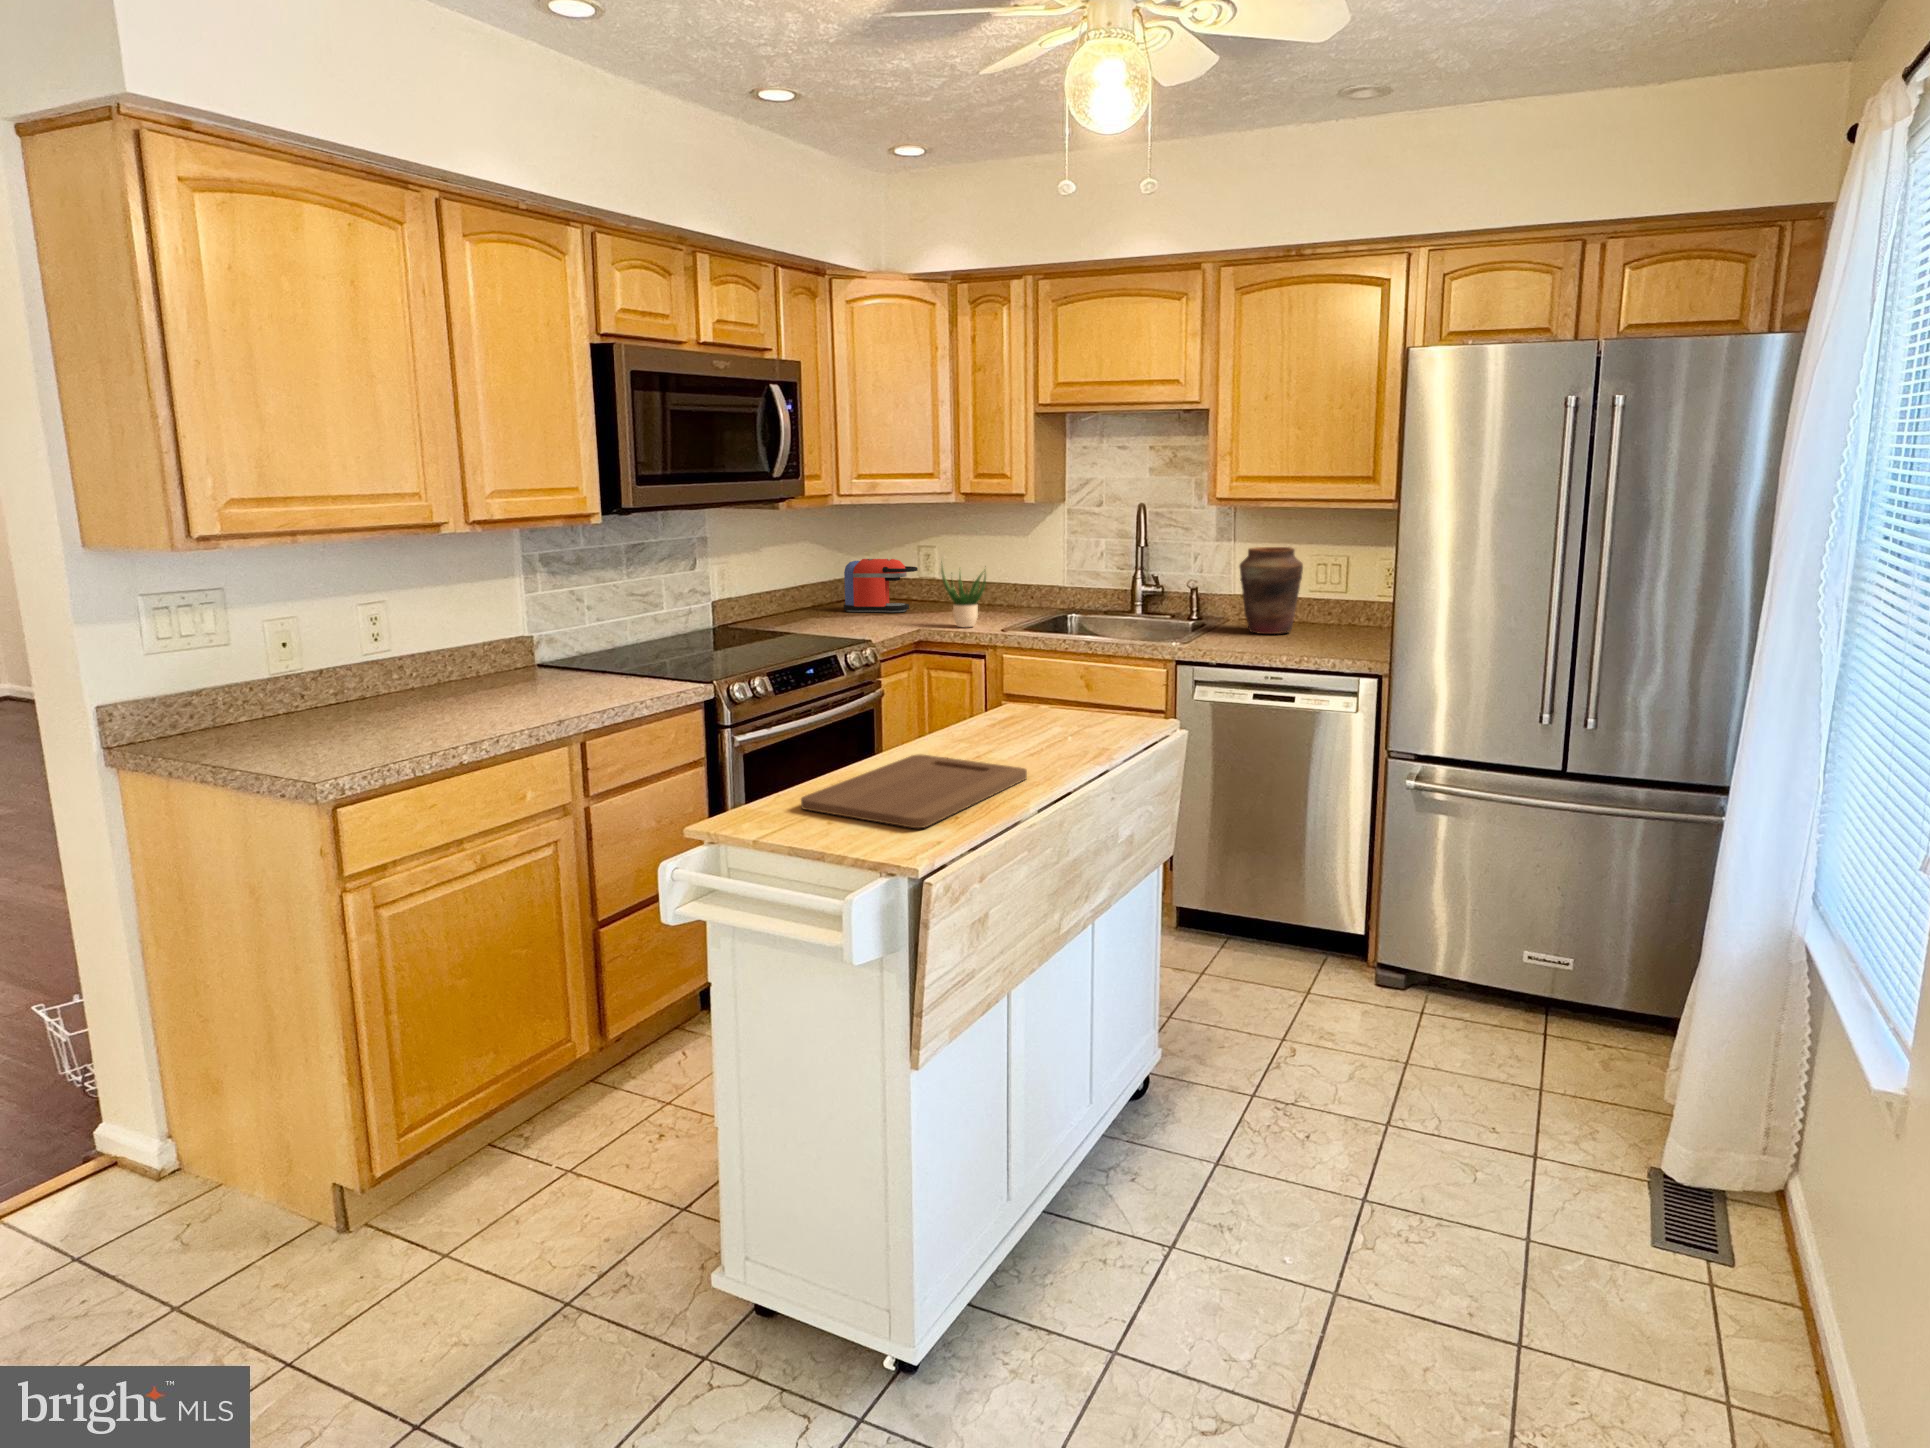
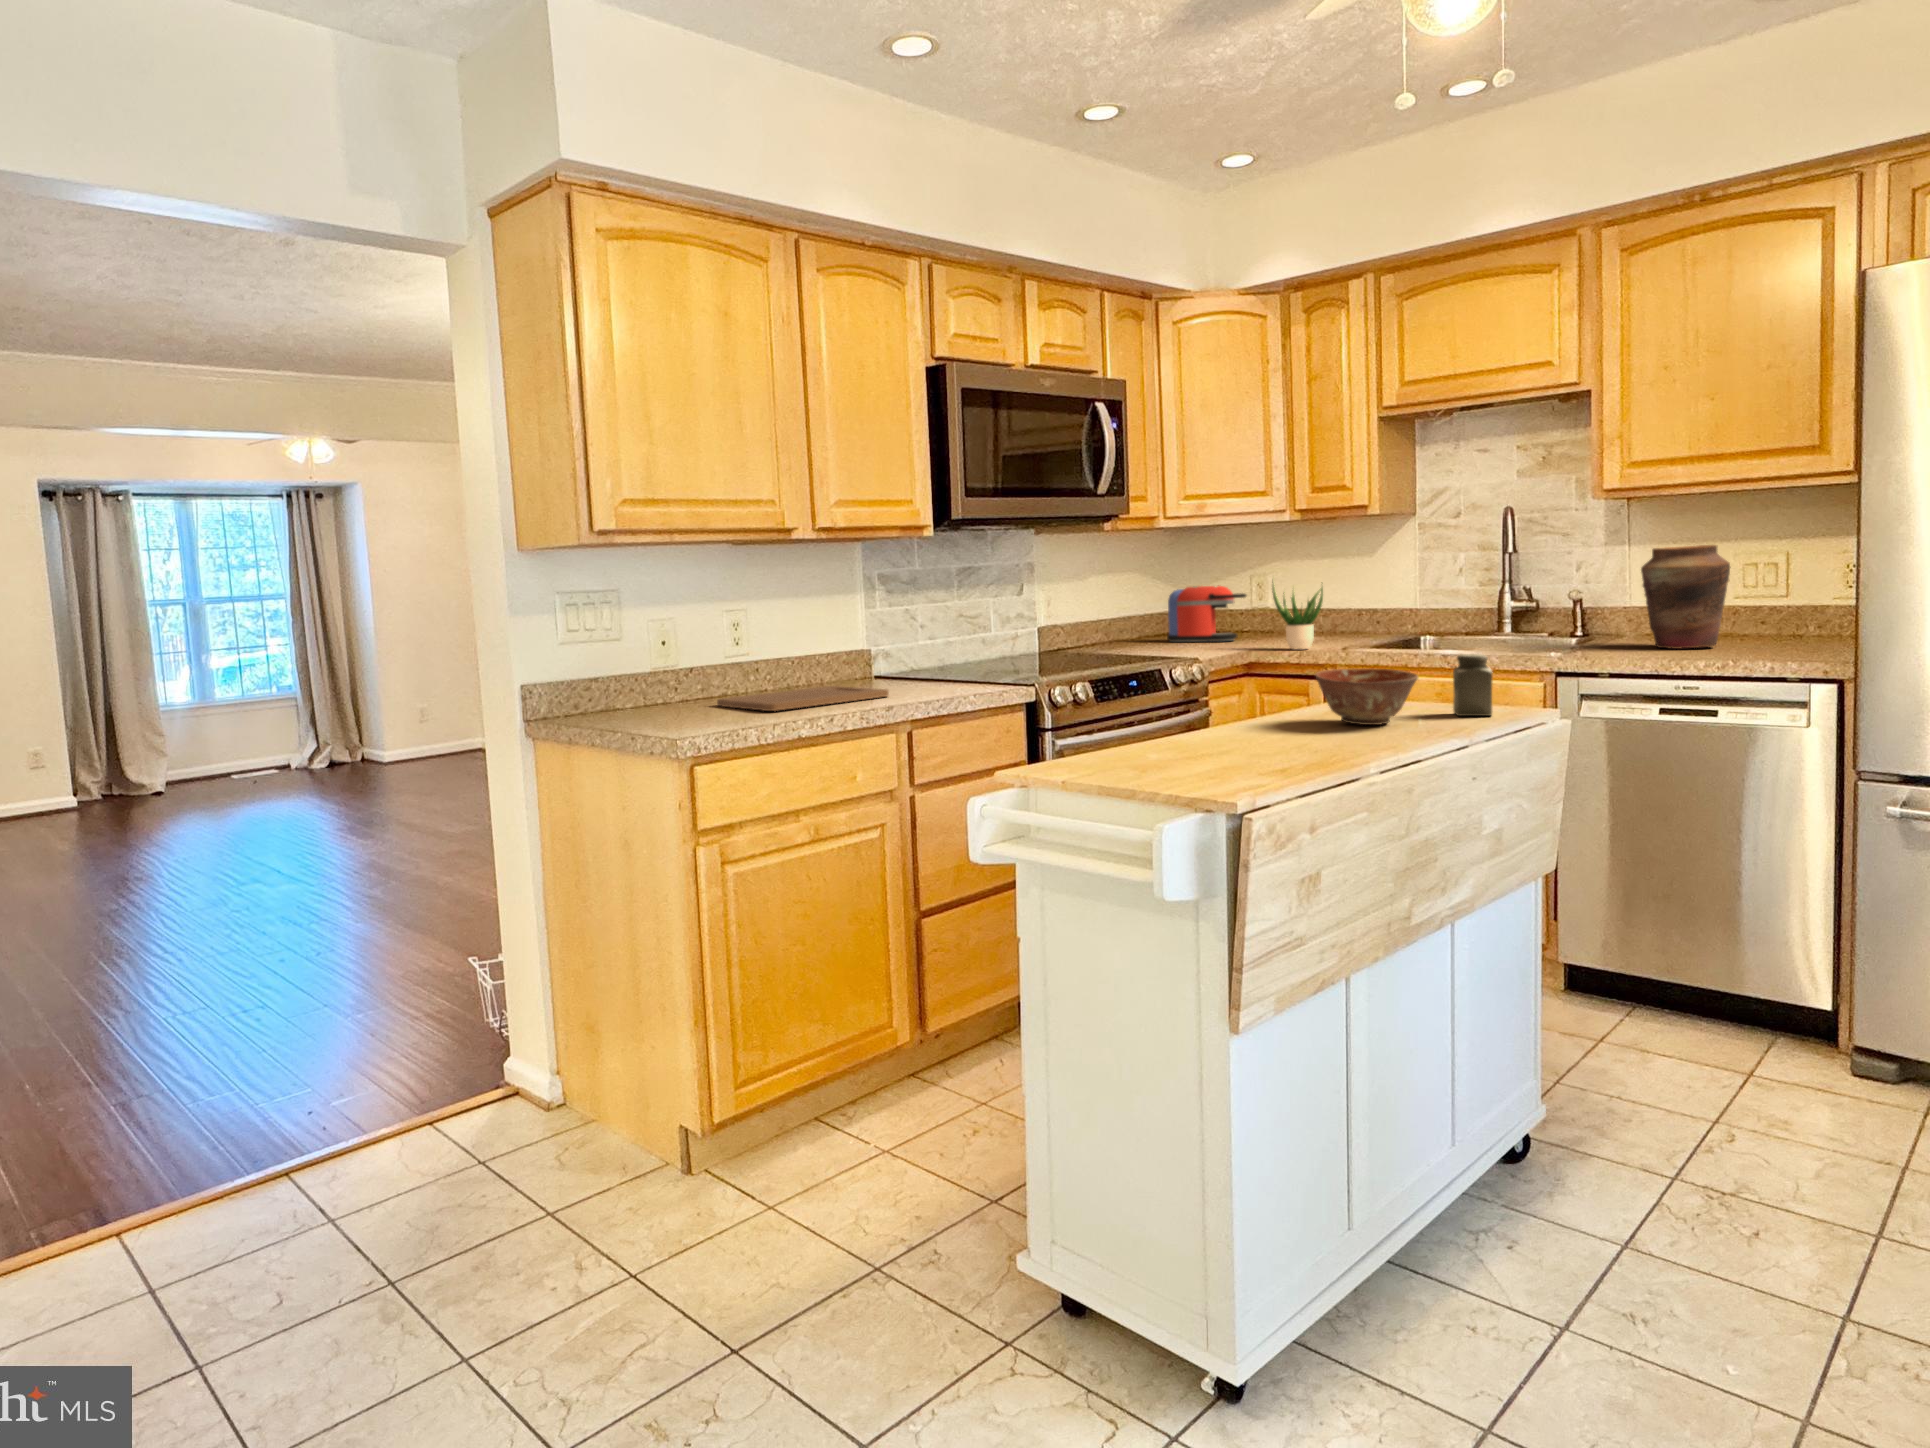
salt shaker: none [1095,676,1127,732] -> present [1453,654,1493,716]
ceramic bowl: none [982,691,1068,746] -> present [1316,669,1418,725]
cutting board: present [801,755,1027,828] -> present [717,686,889,711]

